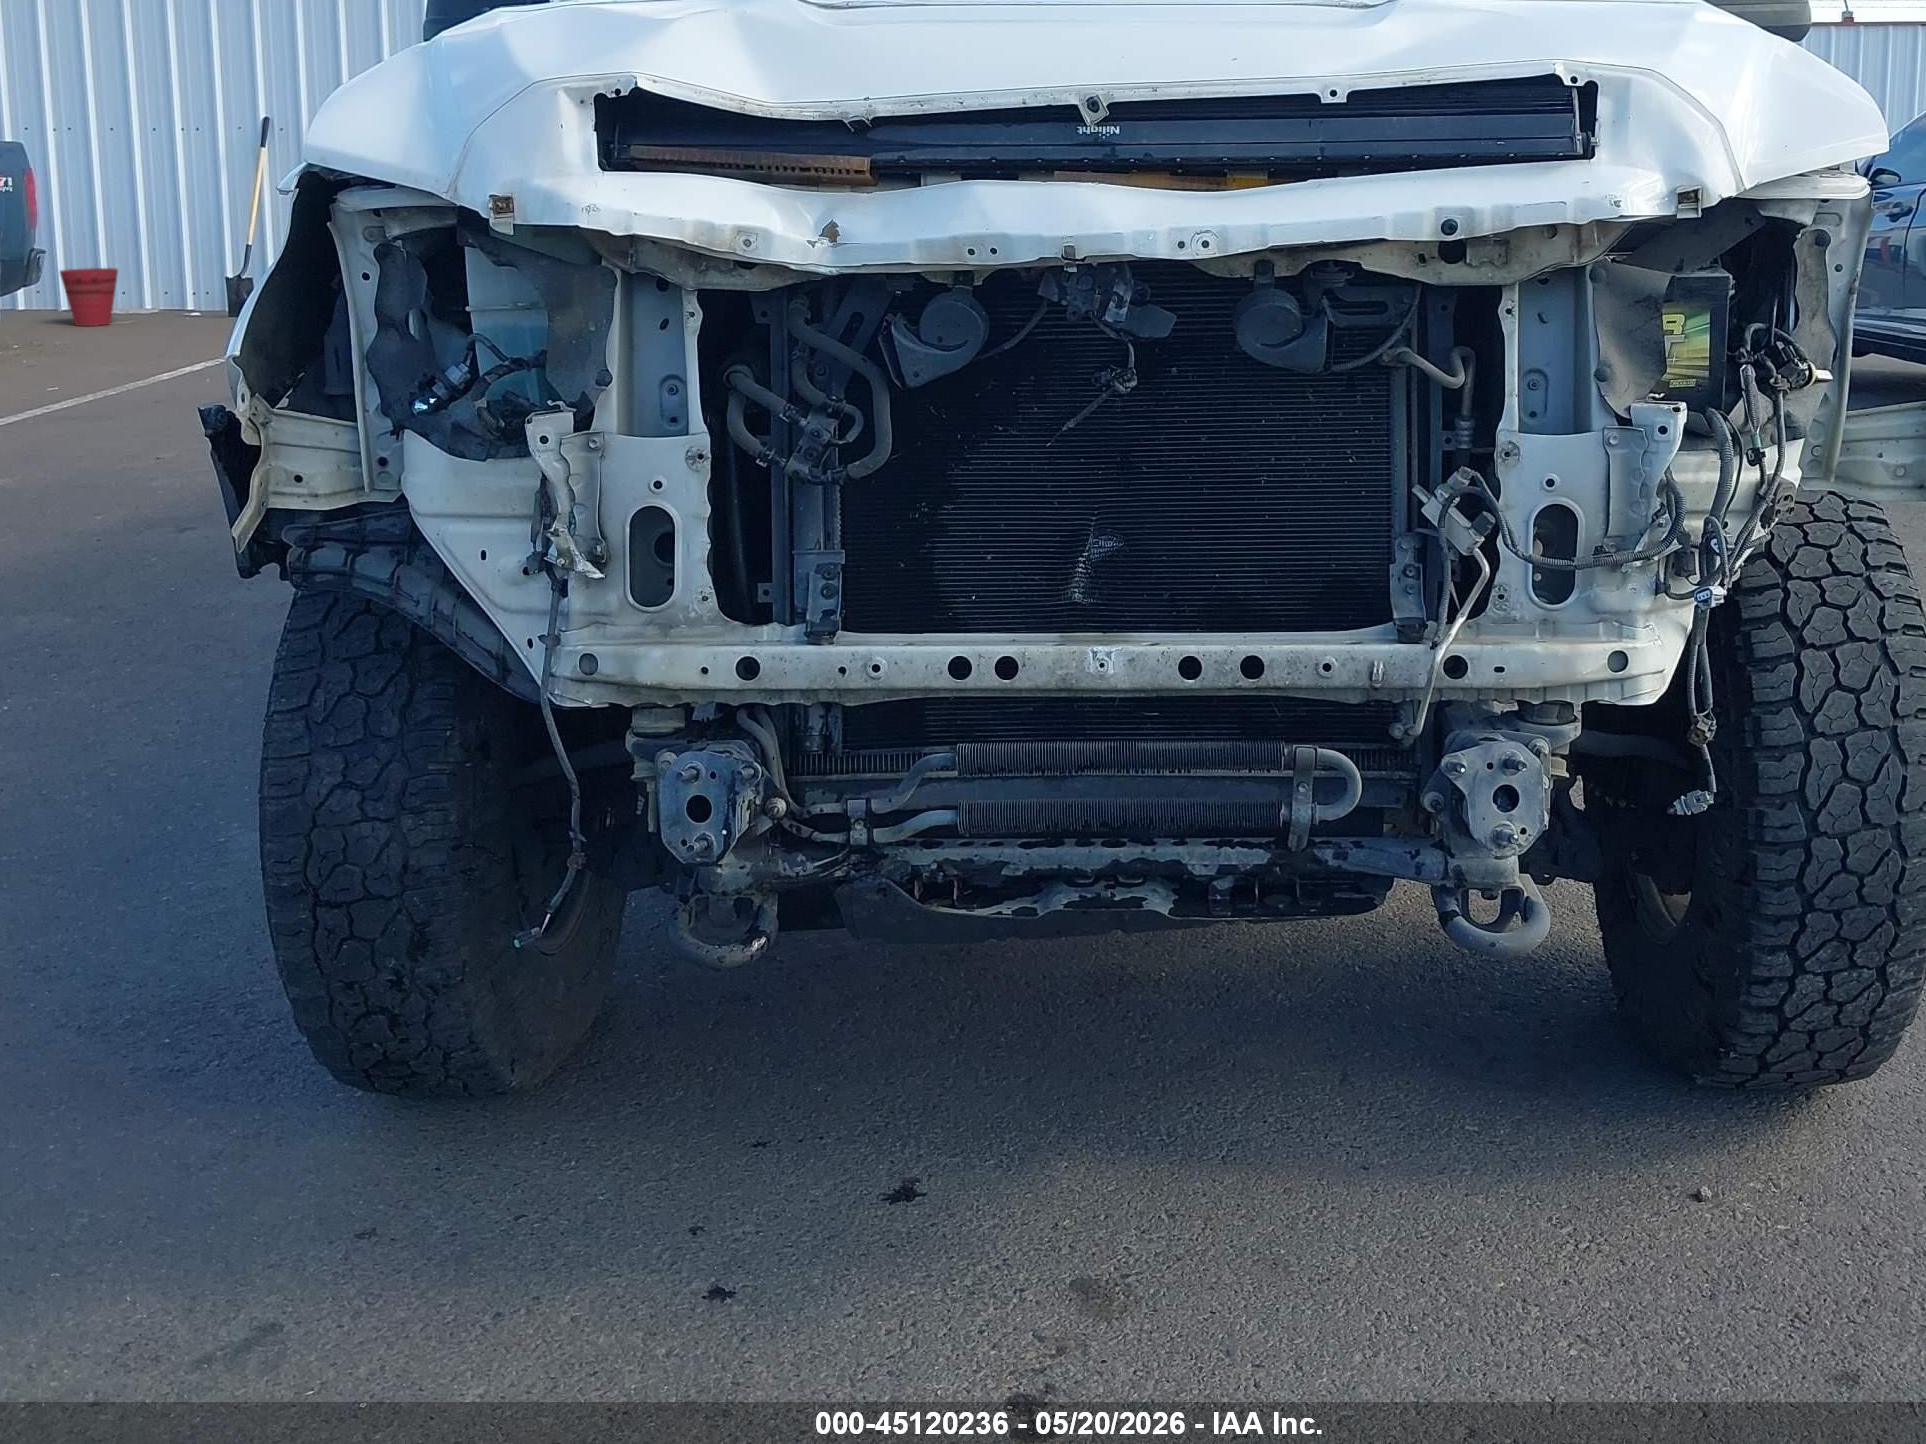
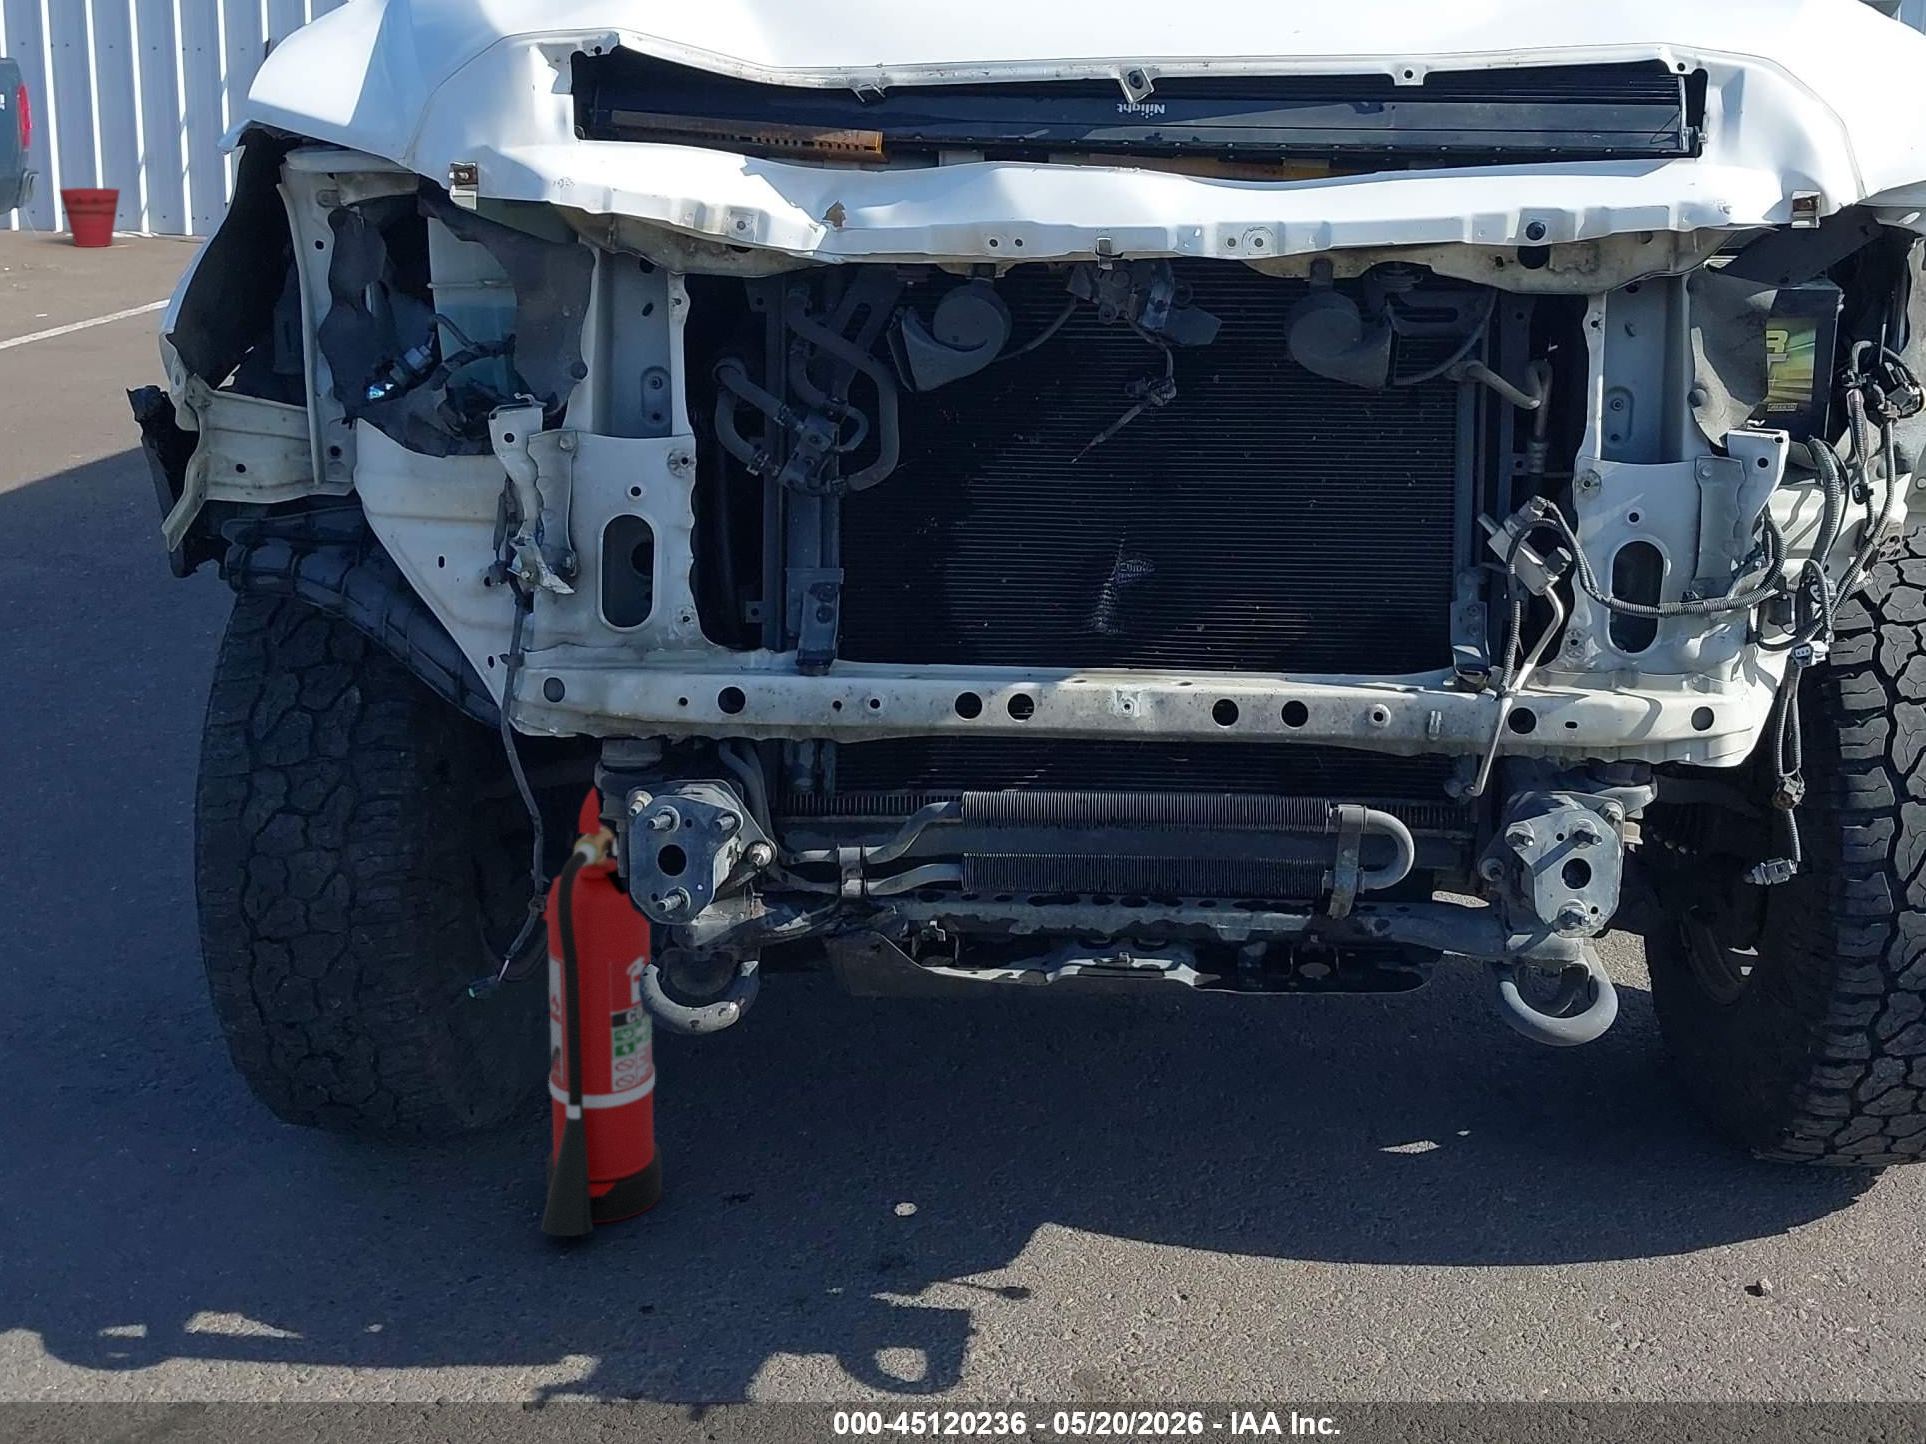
fire extinguisher: none [575,751,691,1175] -> present [541,788,662,1236]

